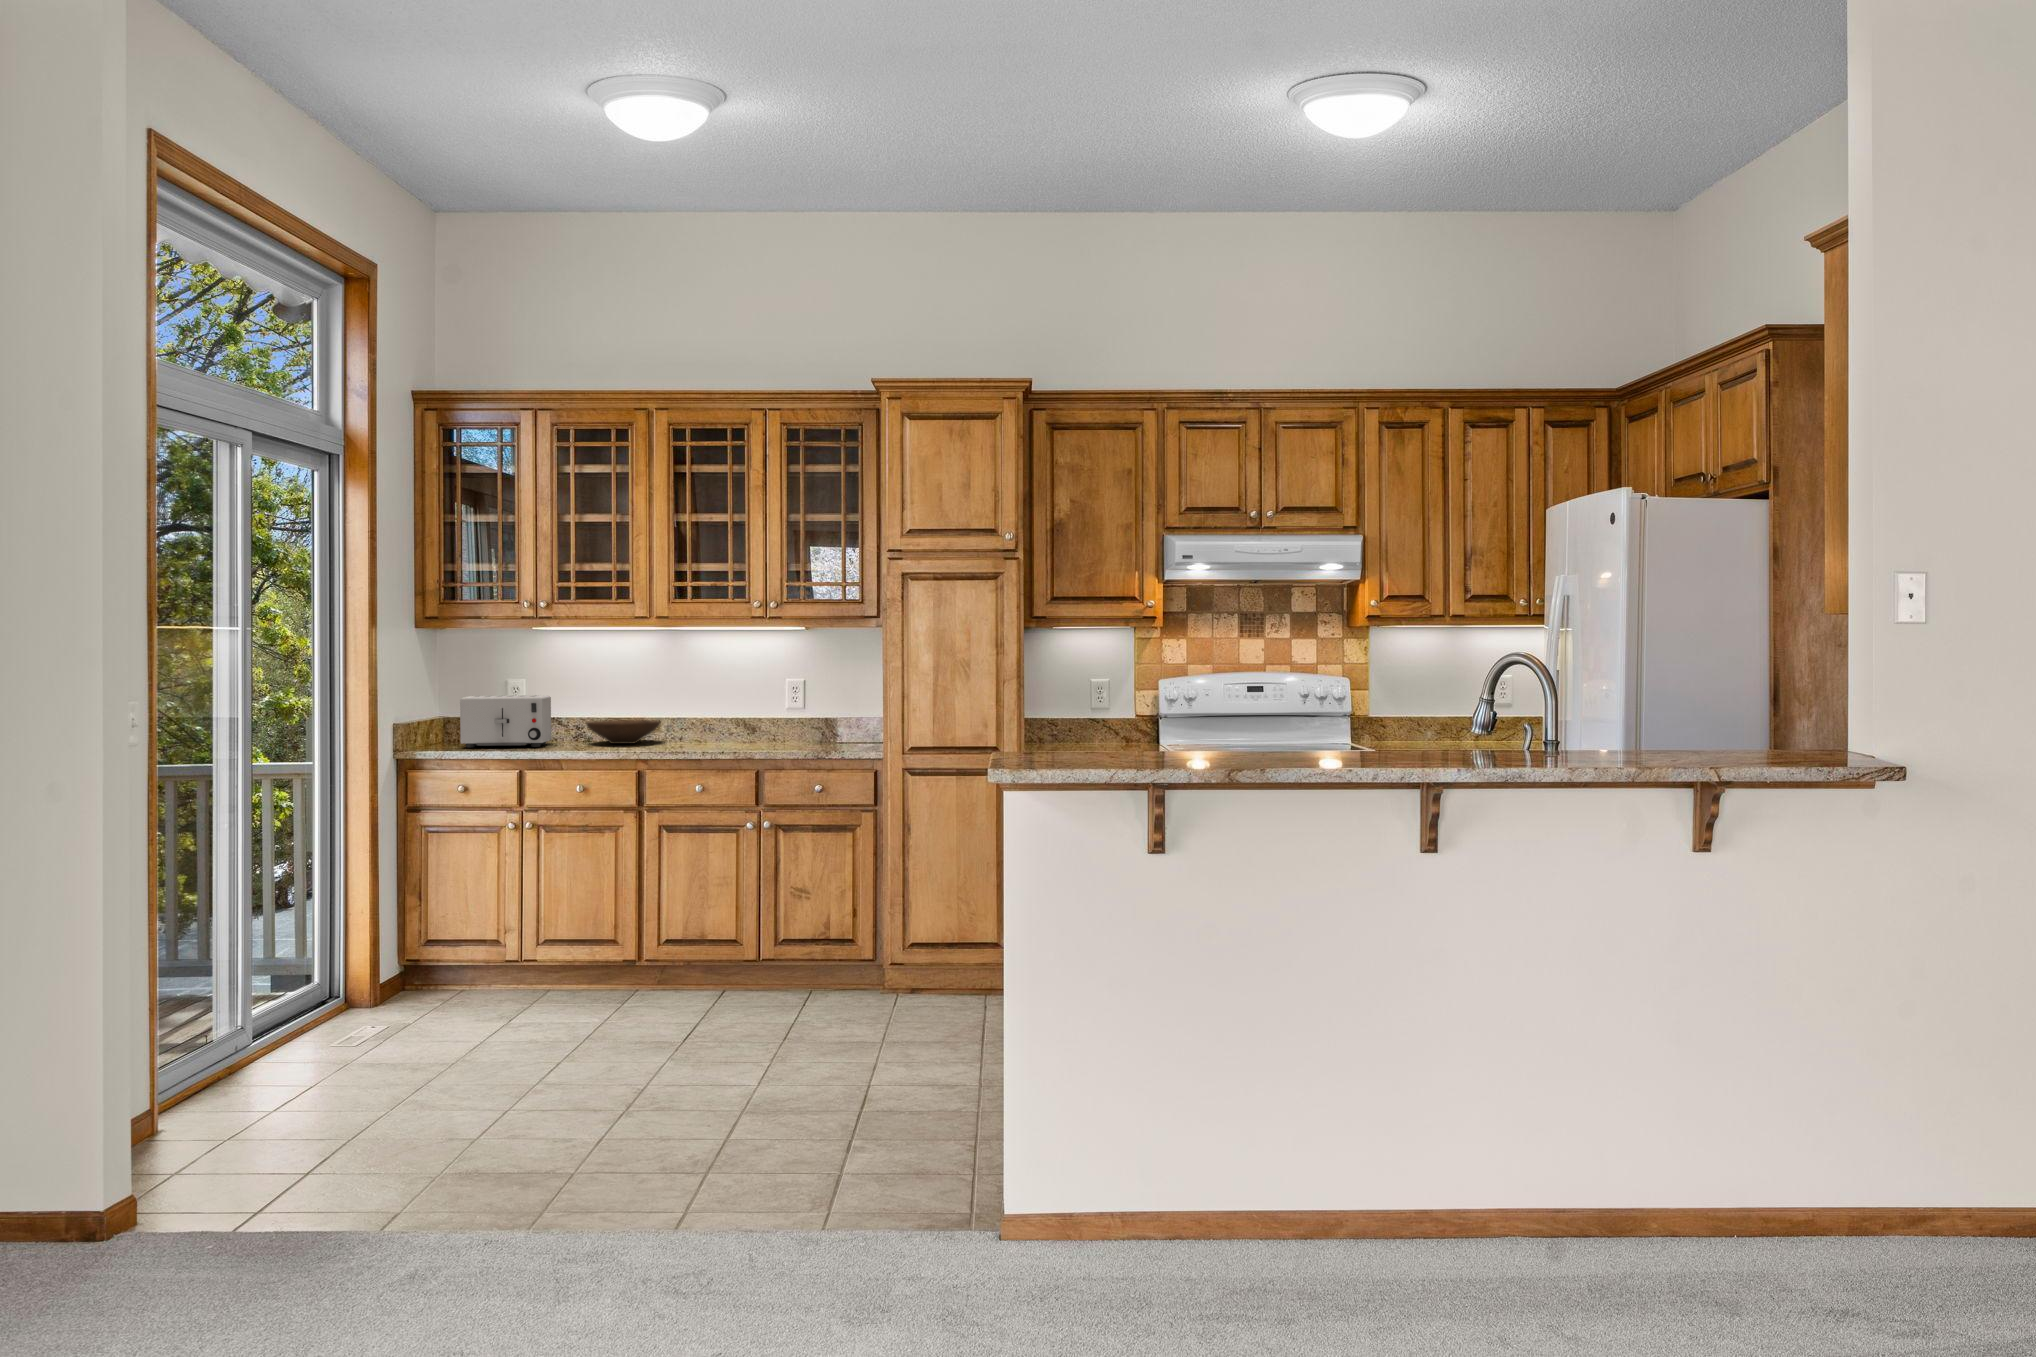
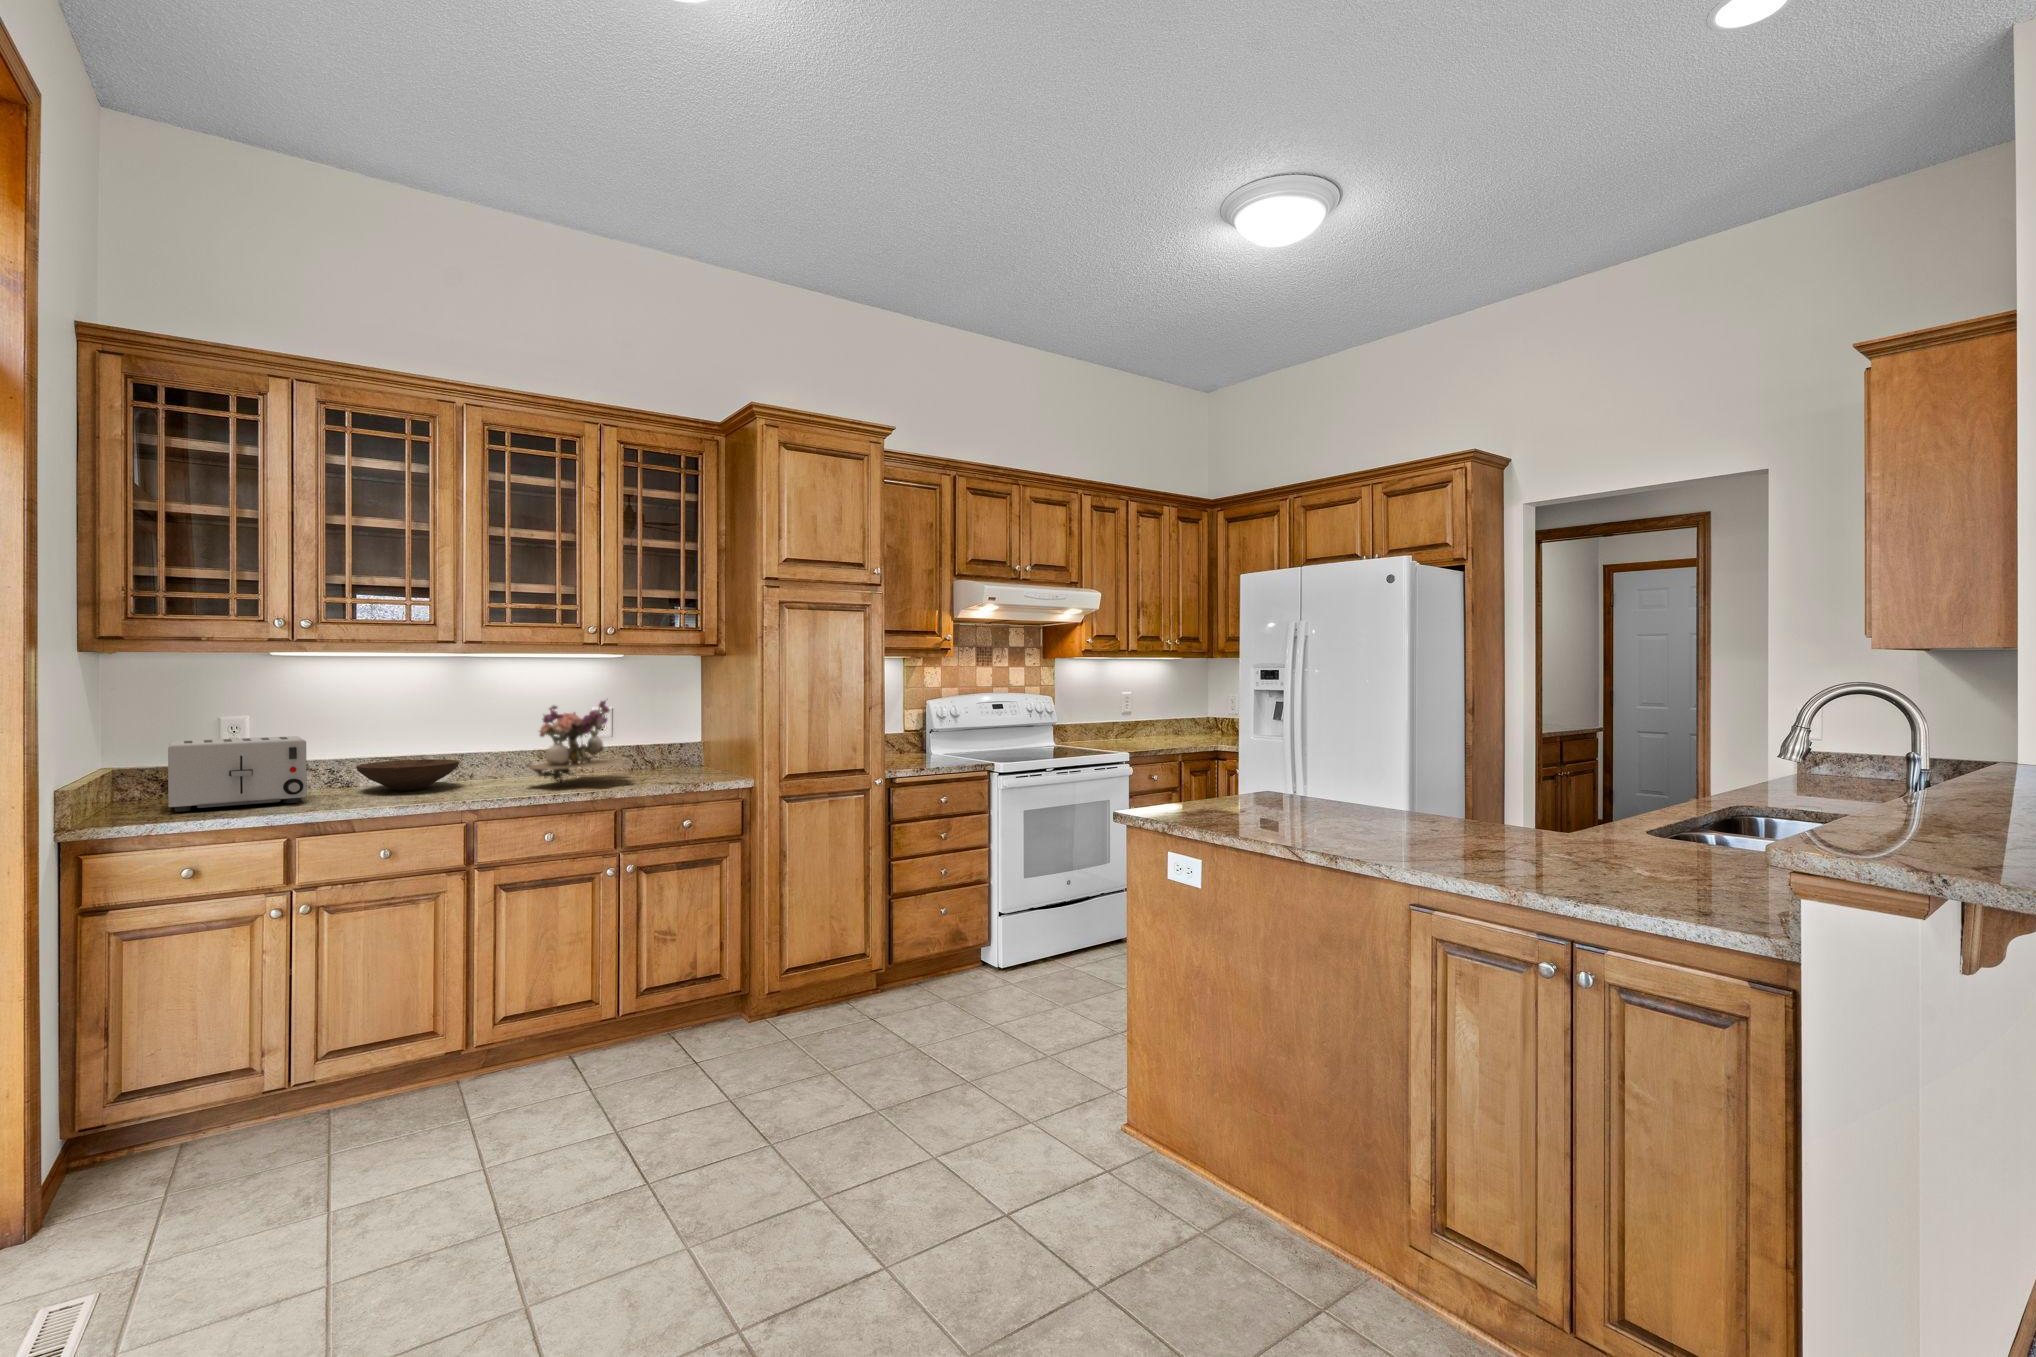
flower arrangement: none [693,669,793,747] -> present [524,701,627,782]

